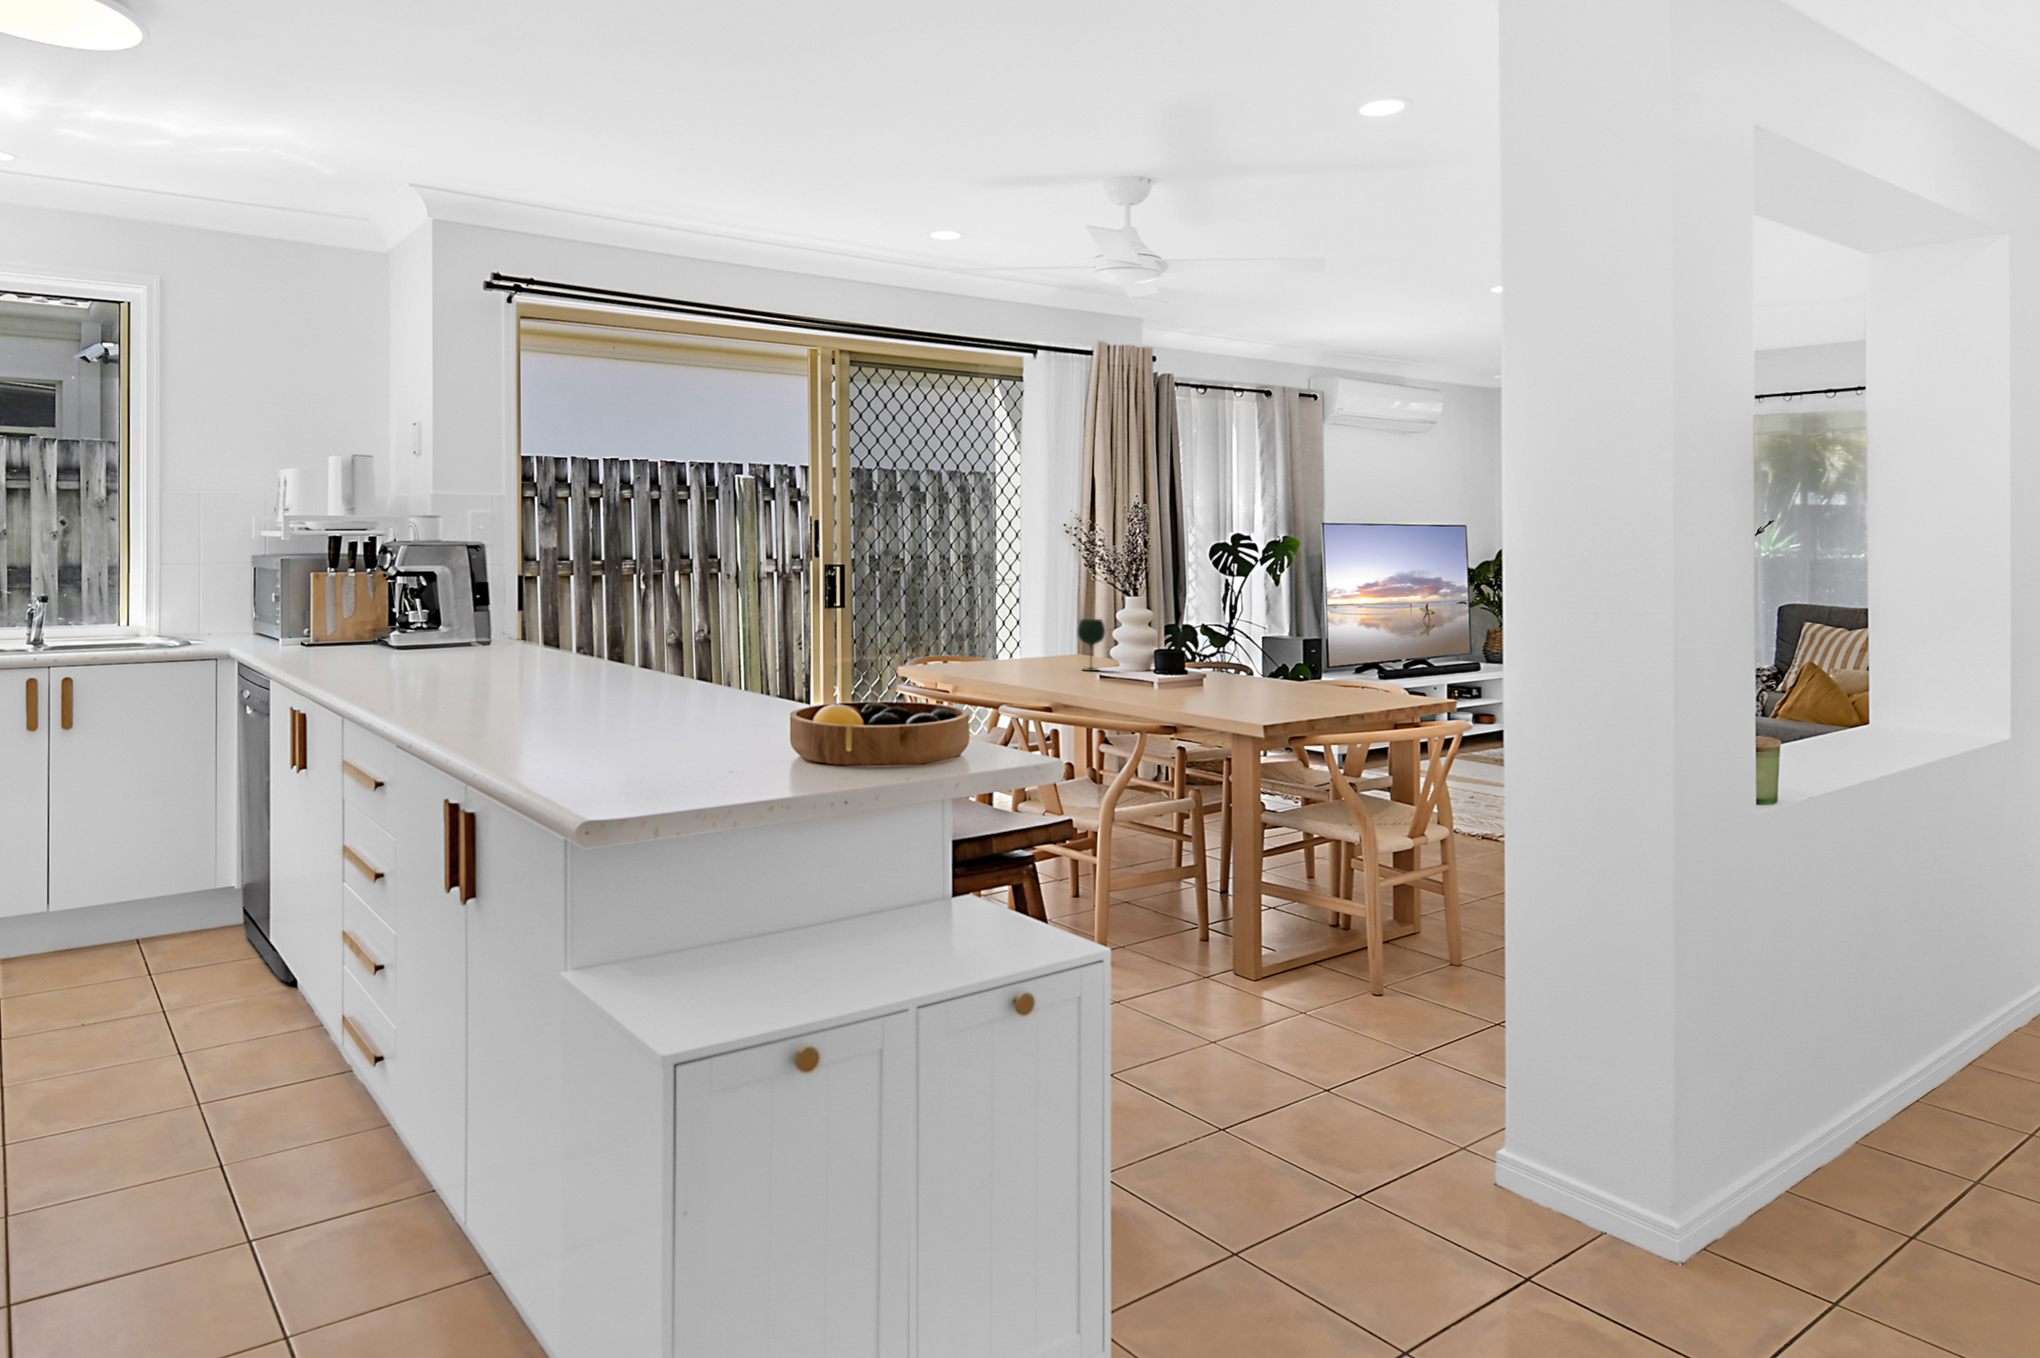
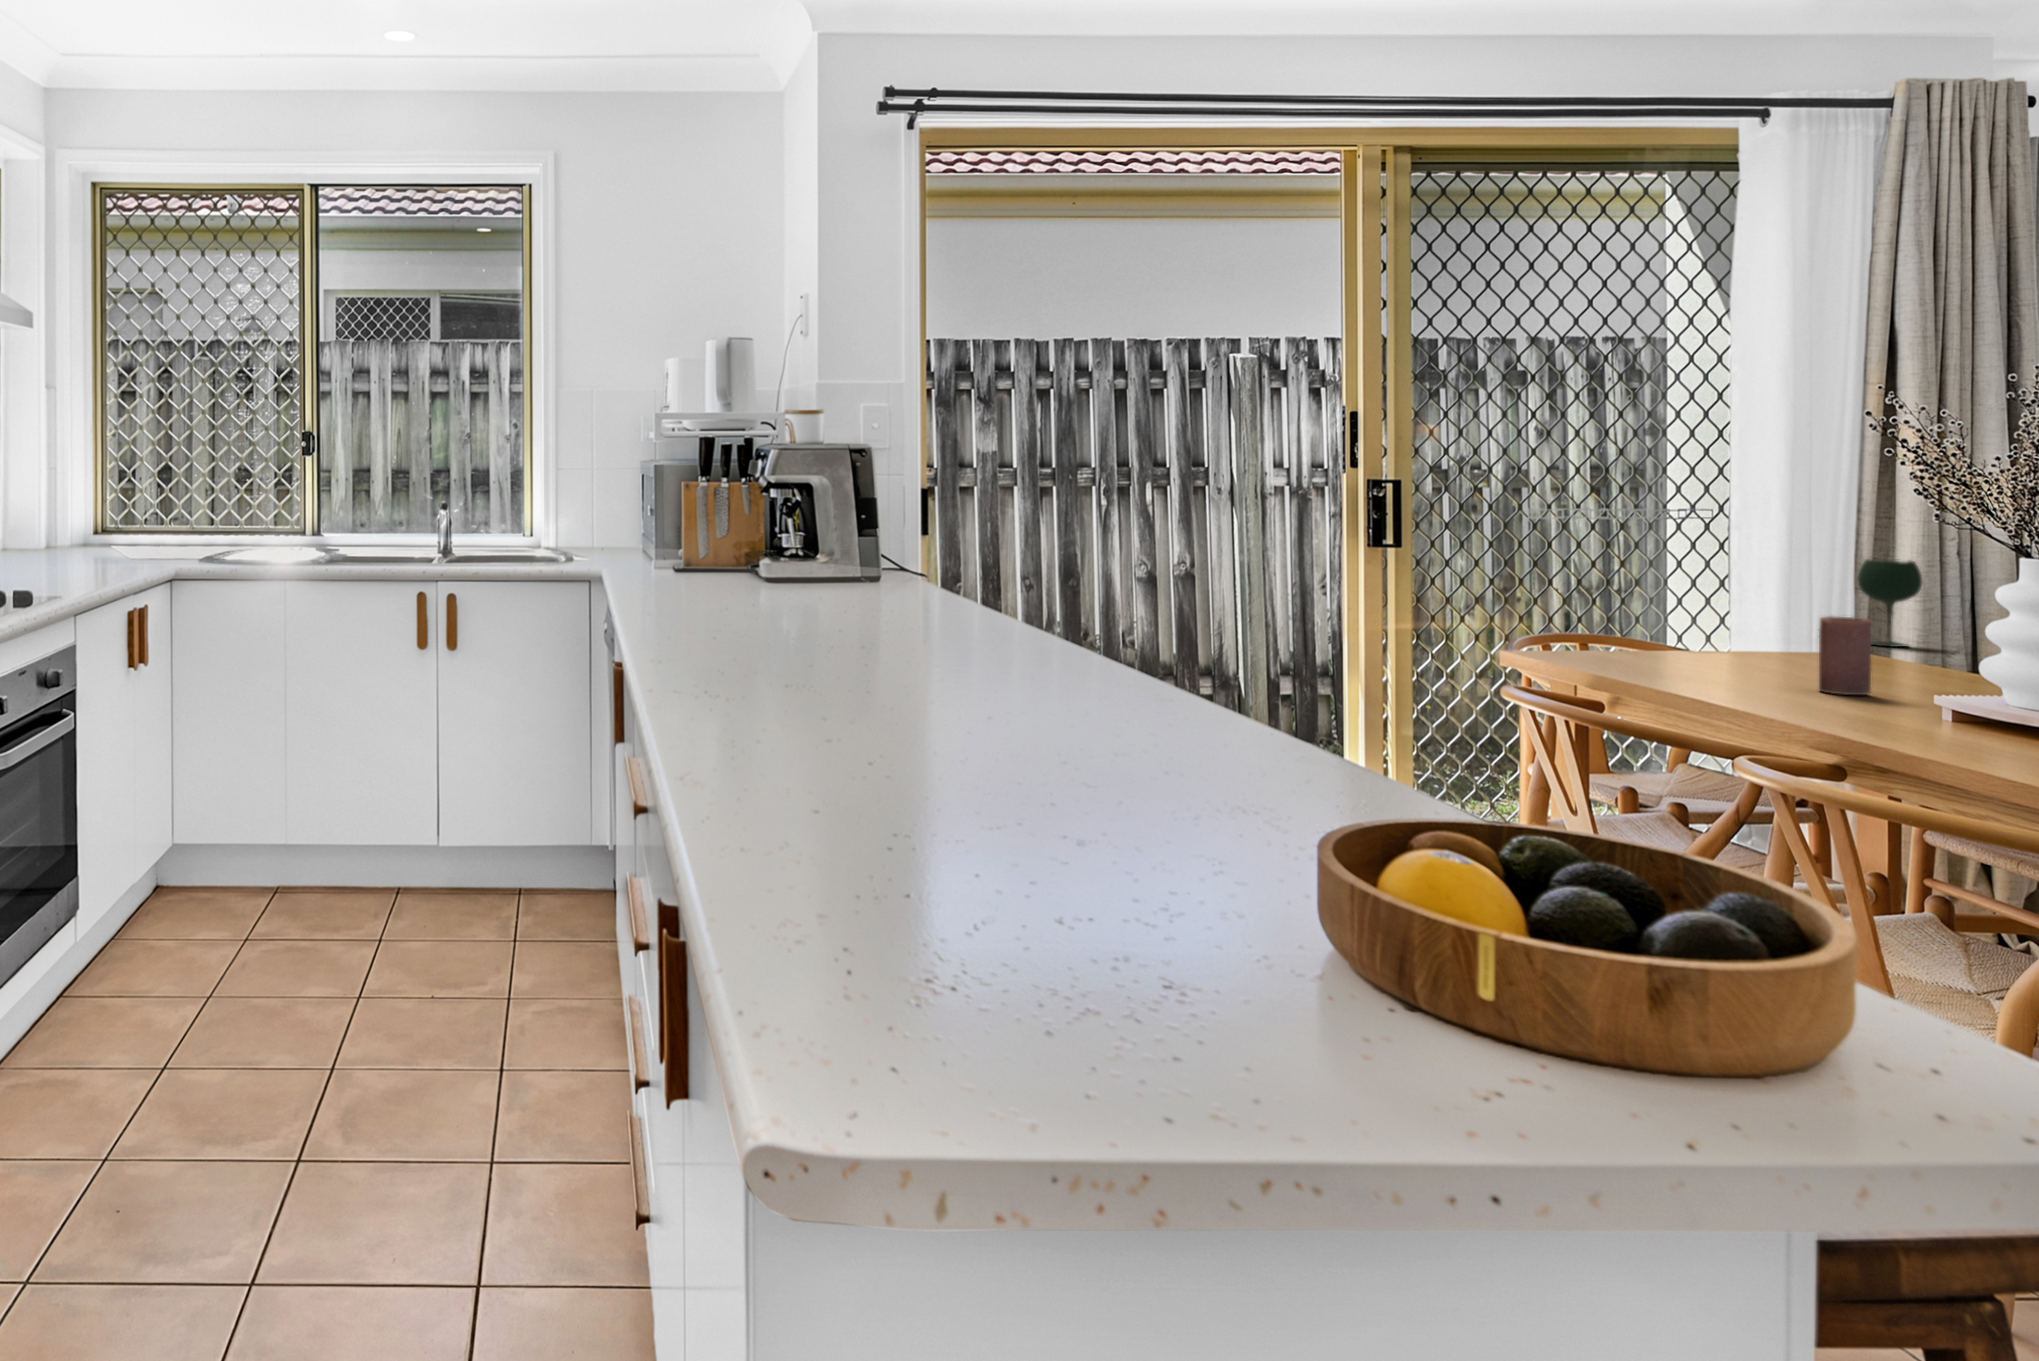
candle: none [1047,650,1069,694] -> present [1819,616,1871,695]

